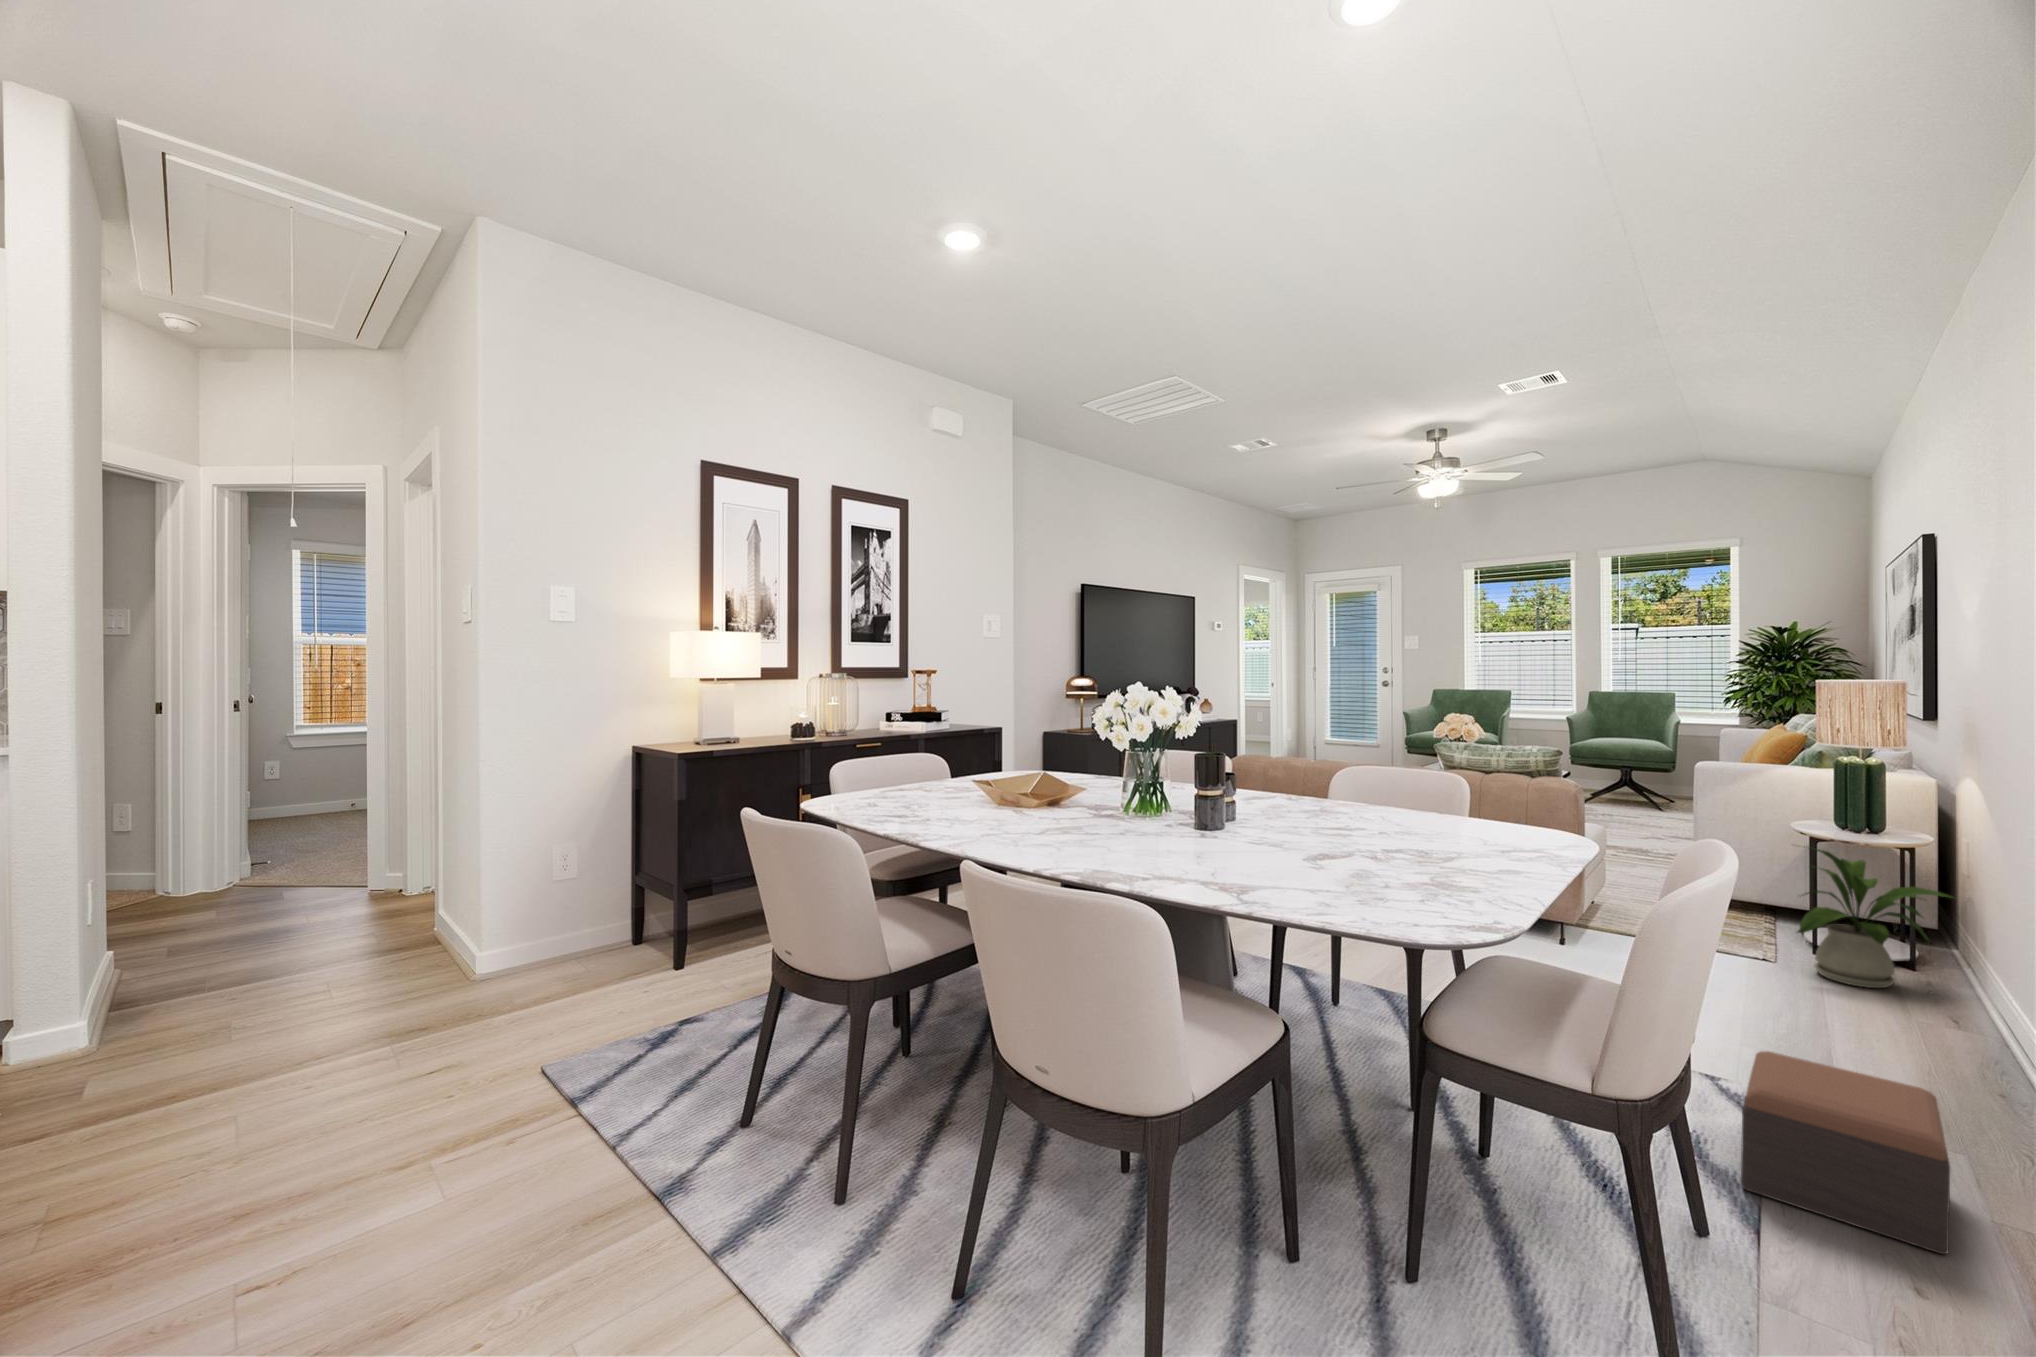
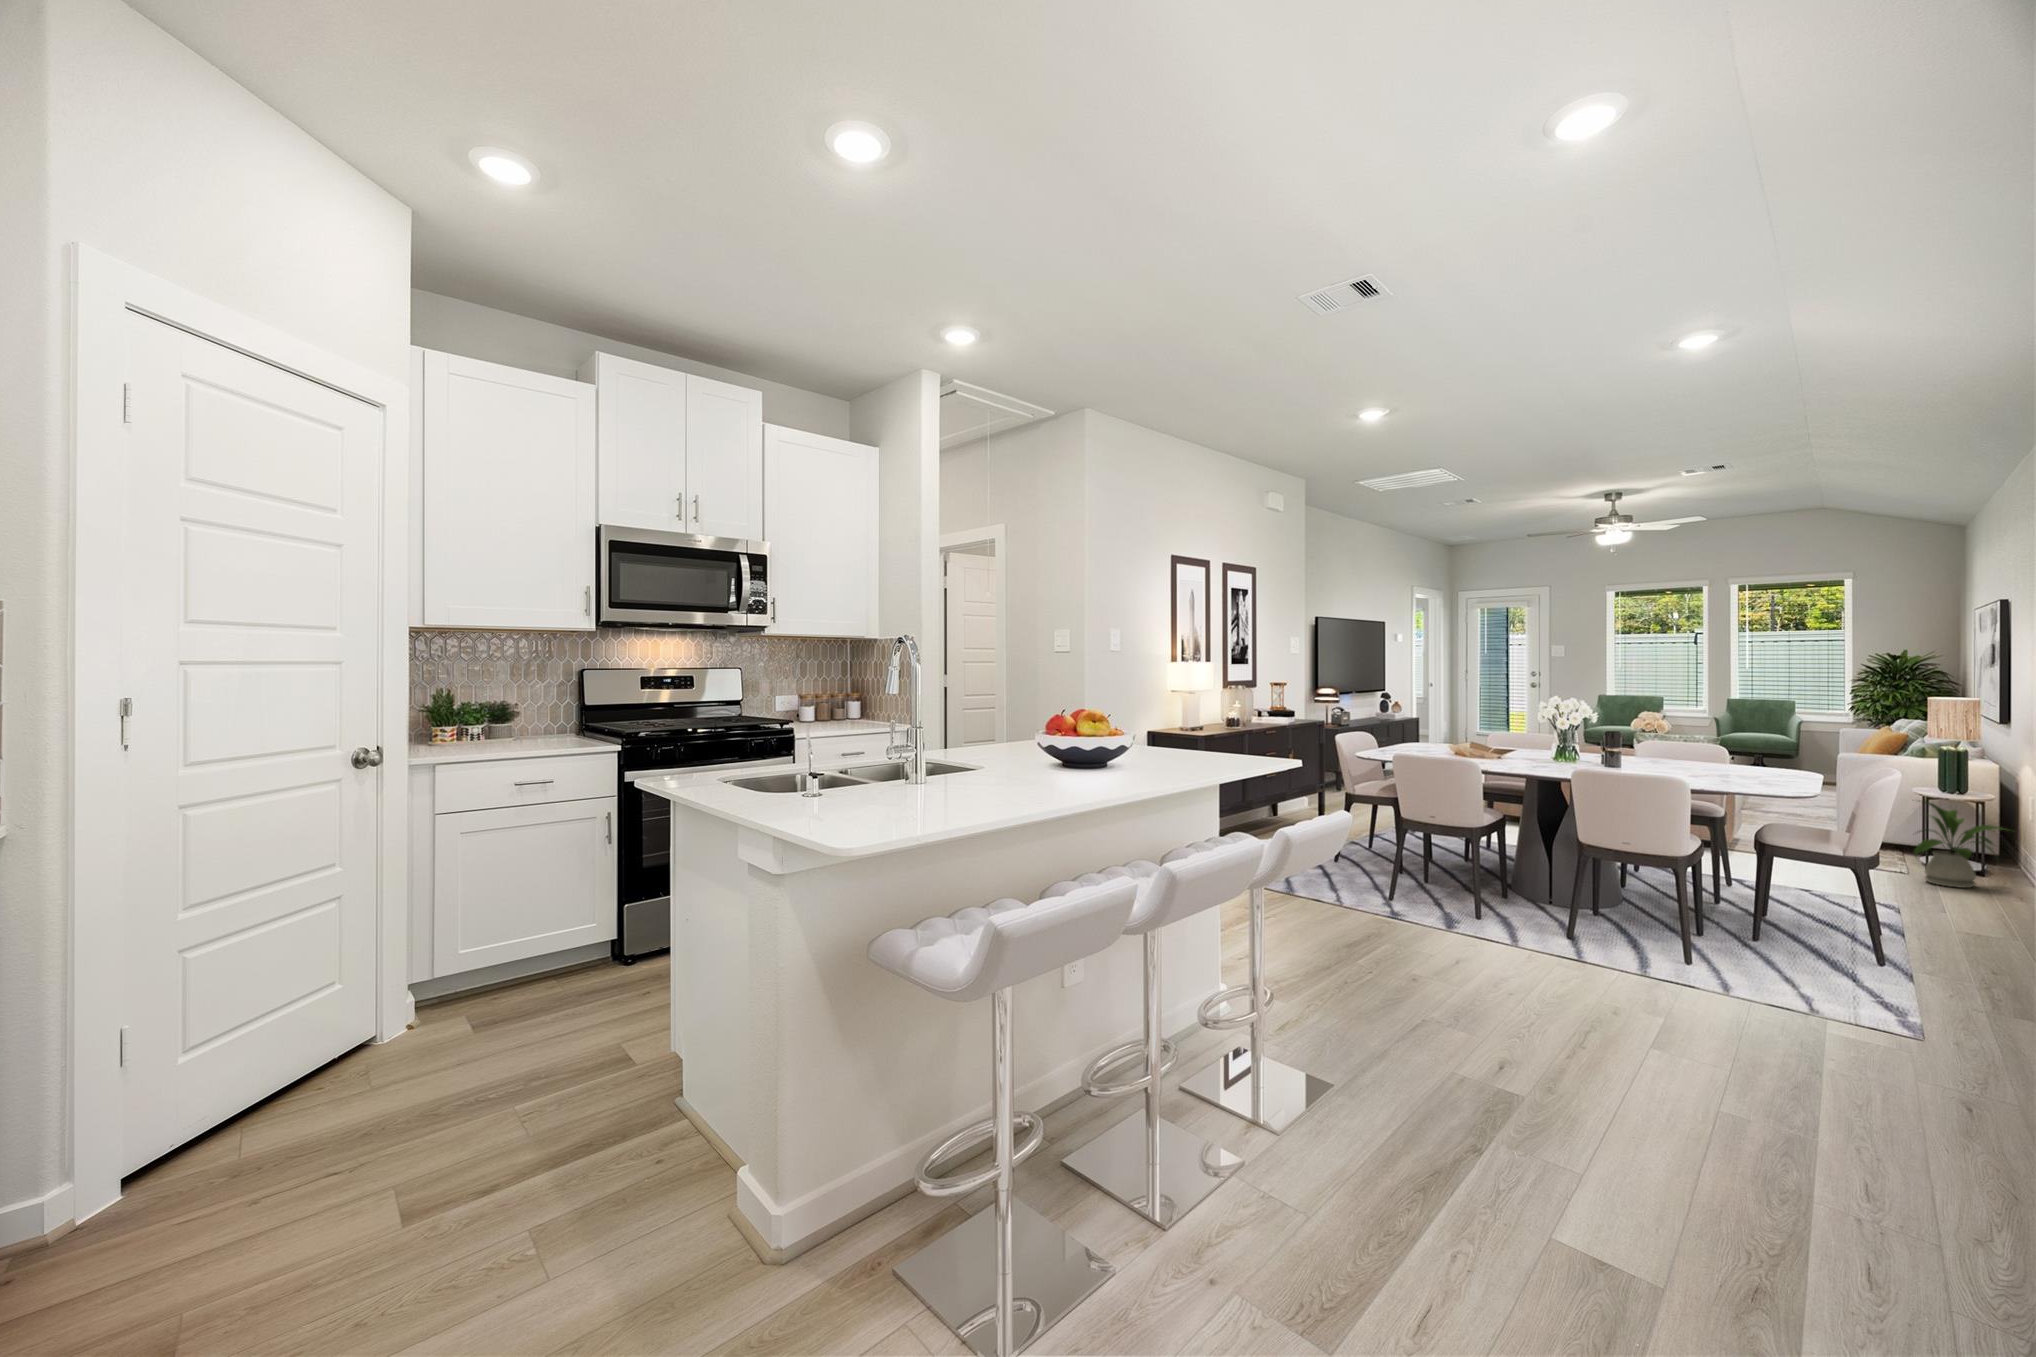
footstool: present [1741,1051,1950,1254] -> none [1891,890,1993,965]

